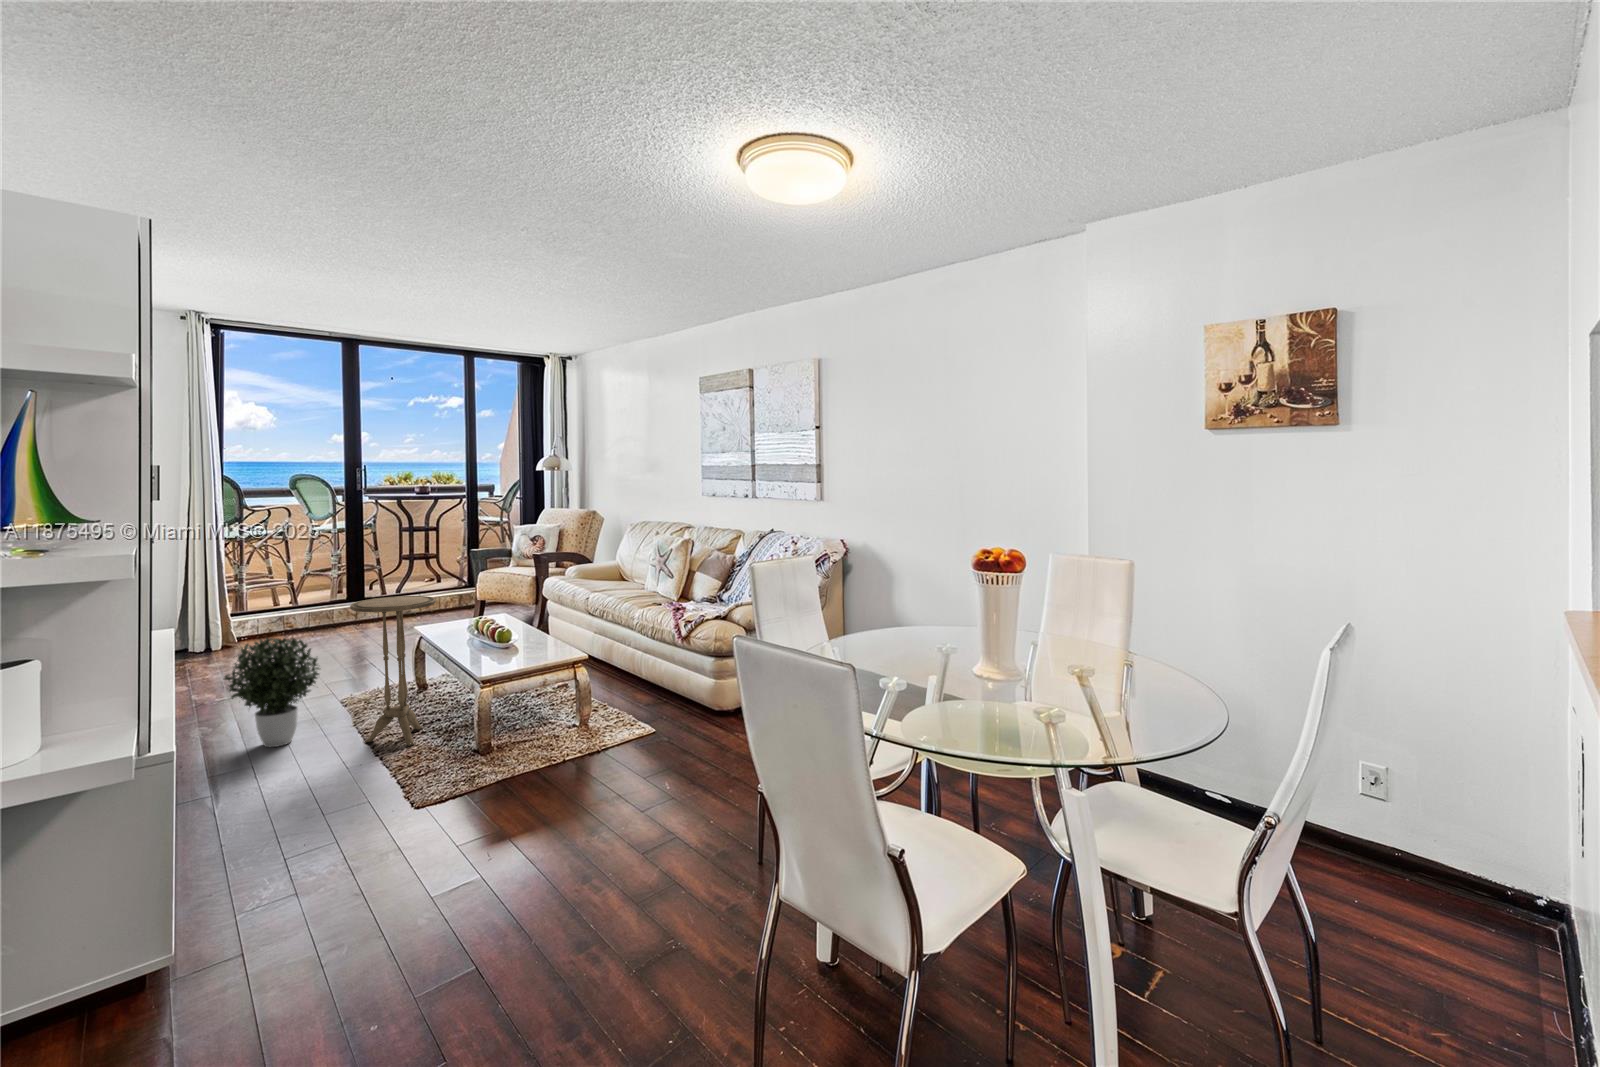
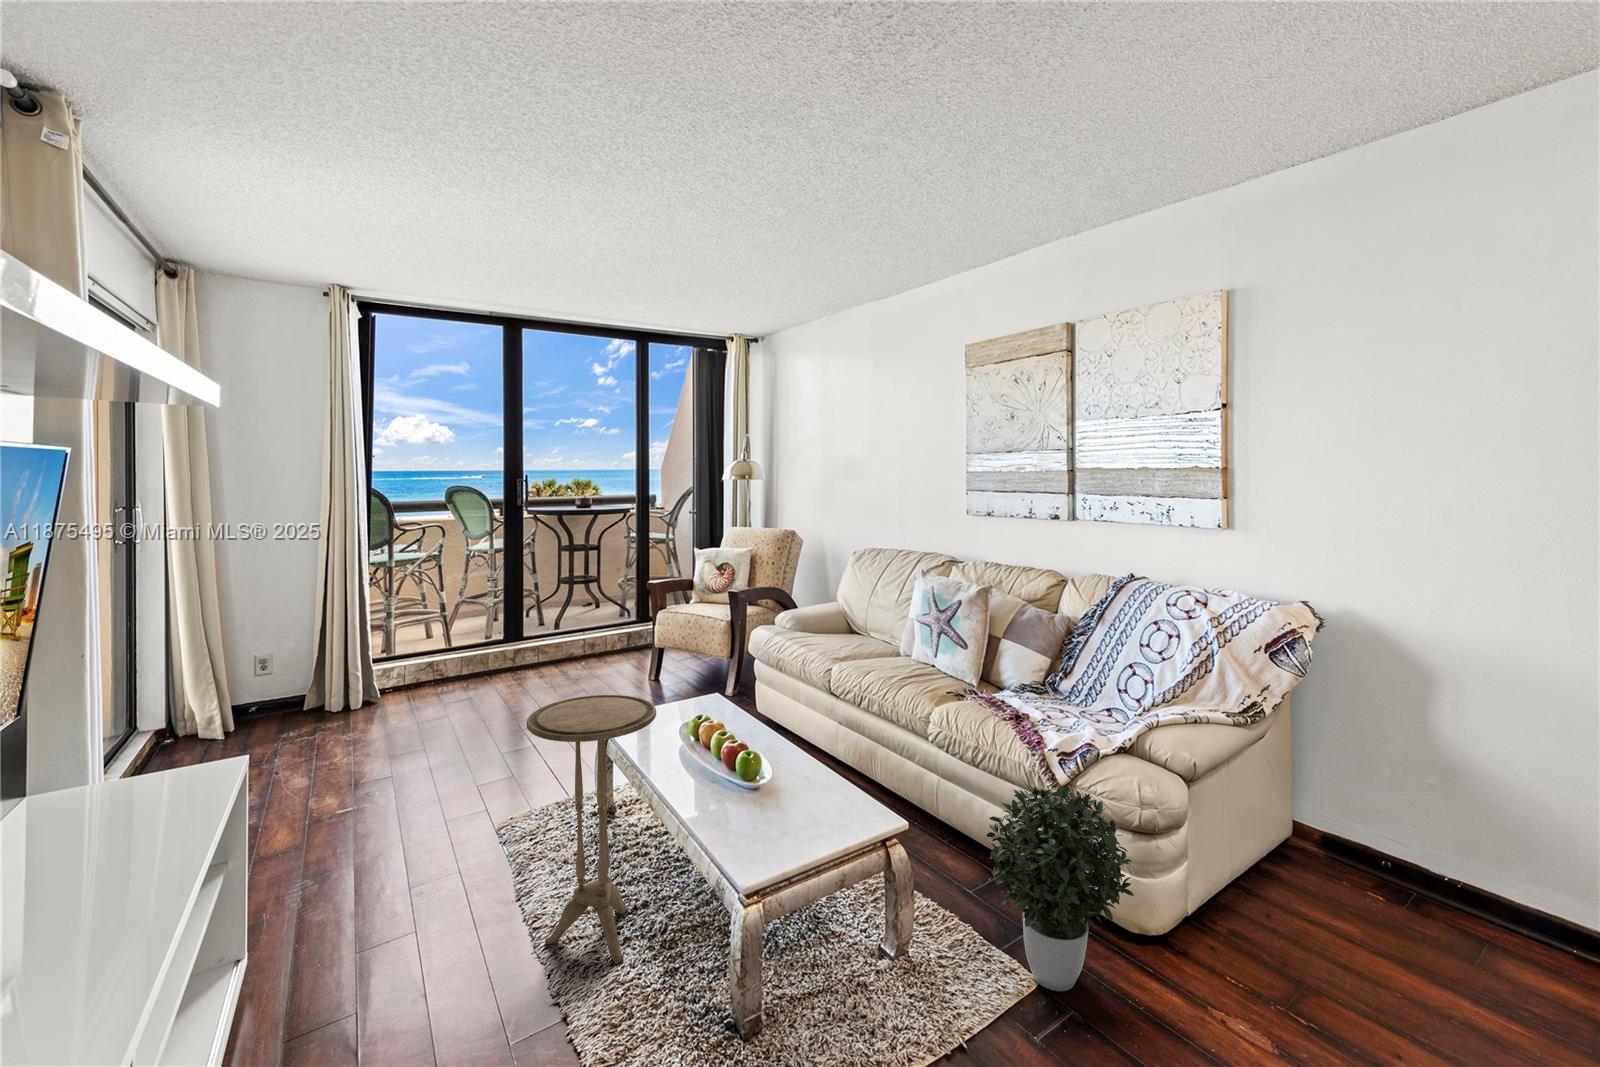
potted plant: present [224,638,320,747] -> present [986,787,1134,991]

